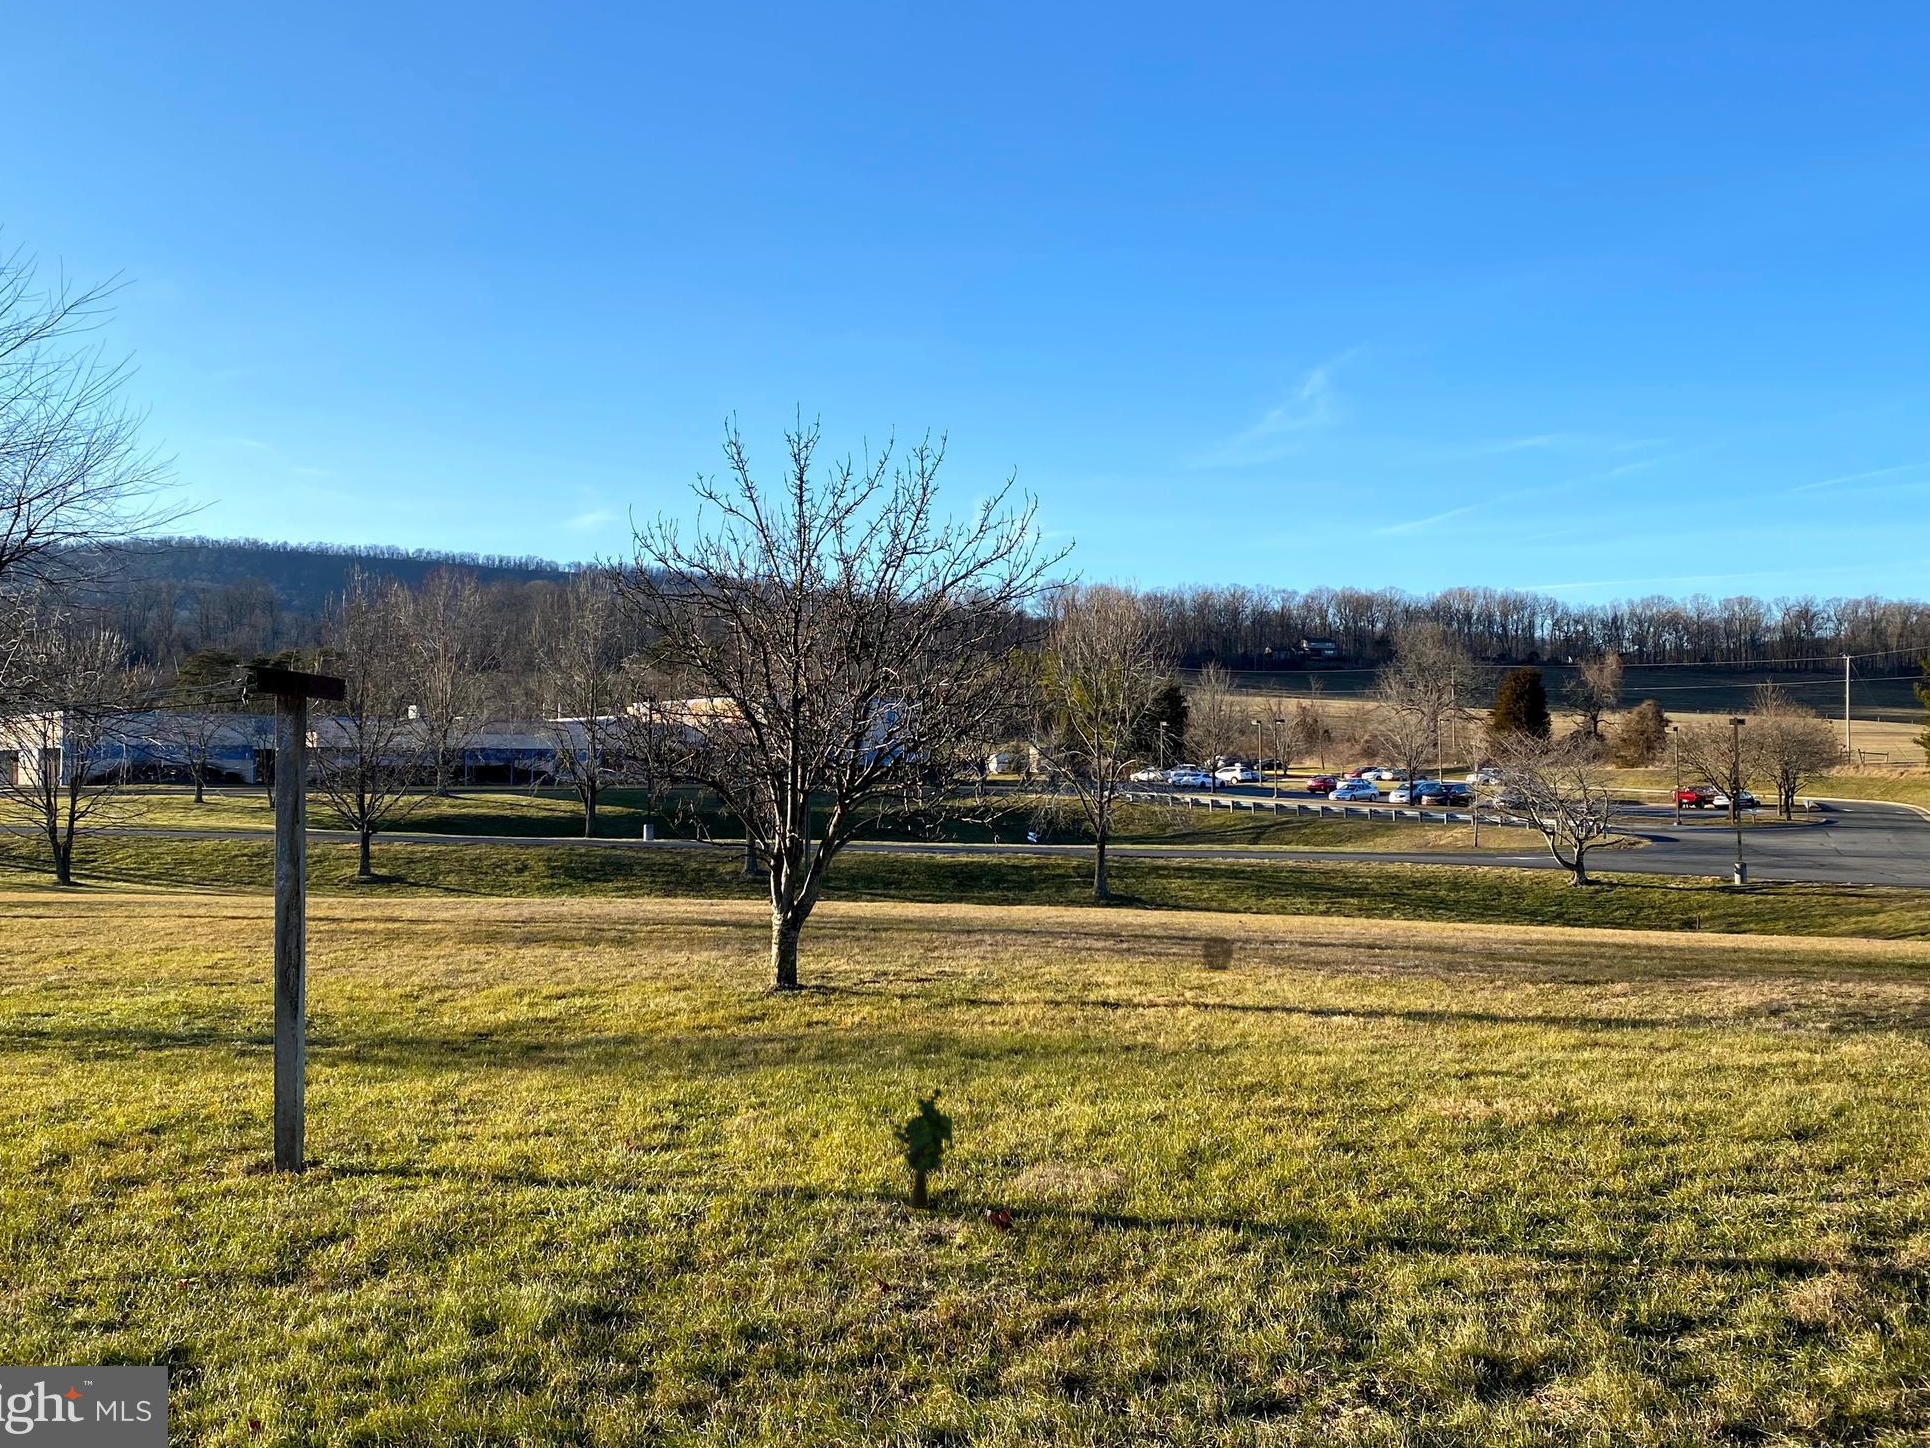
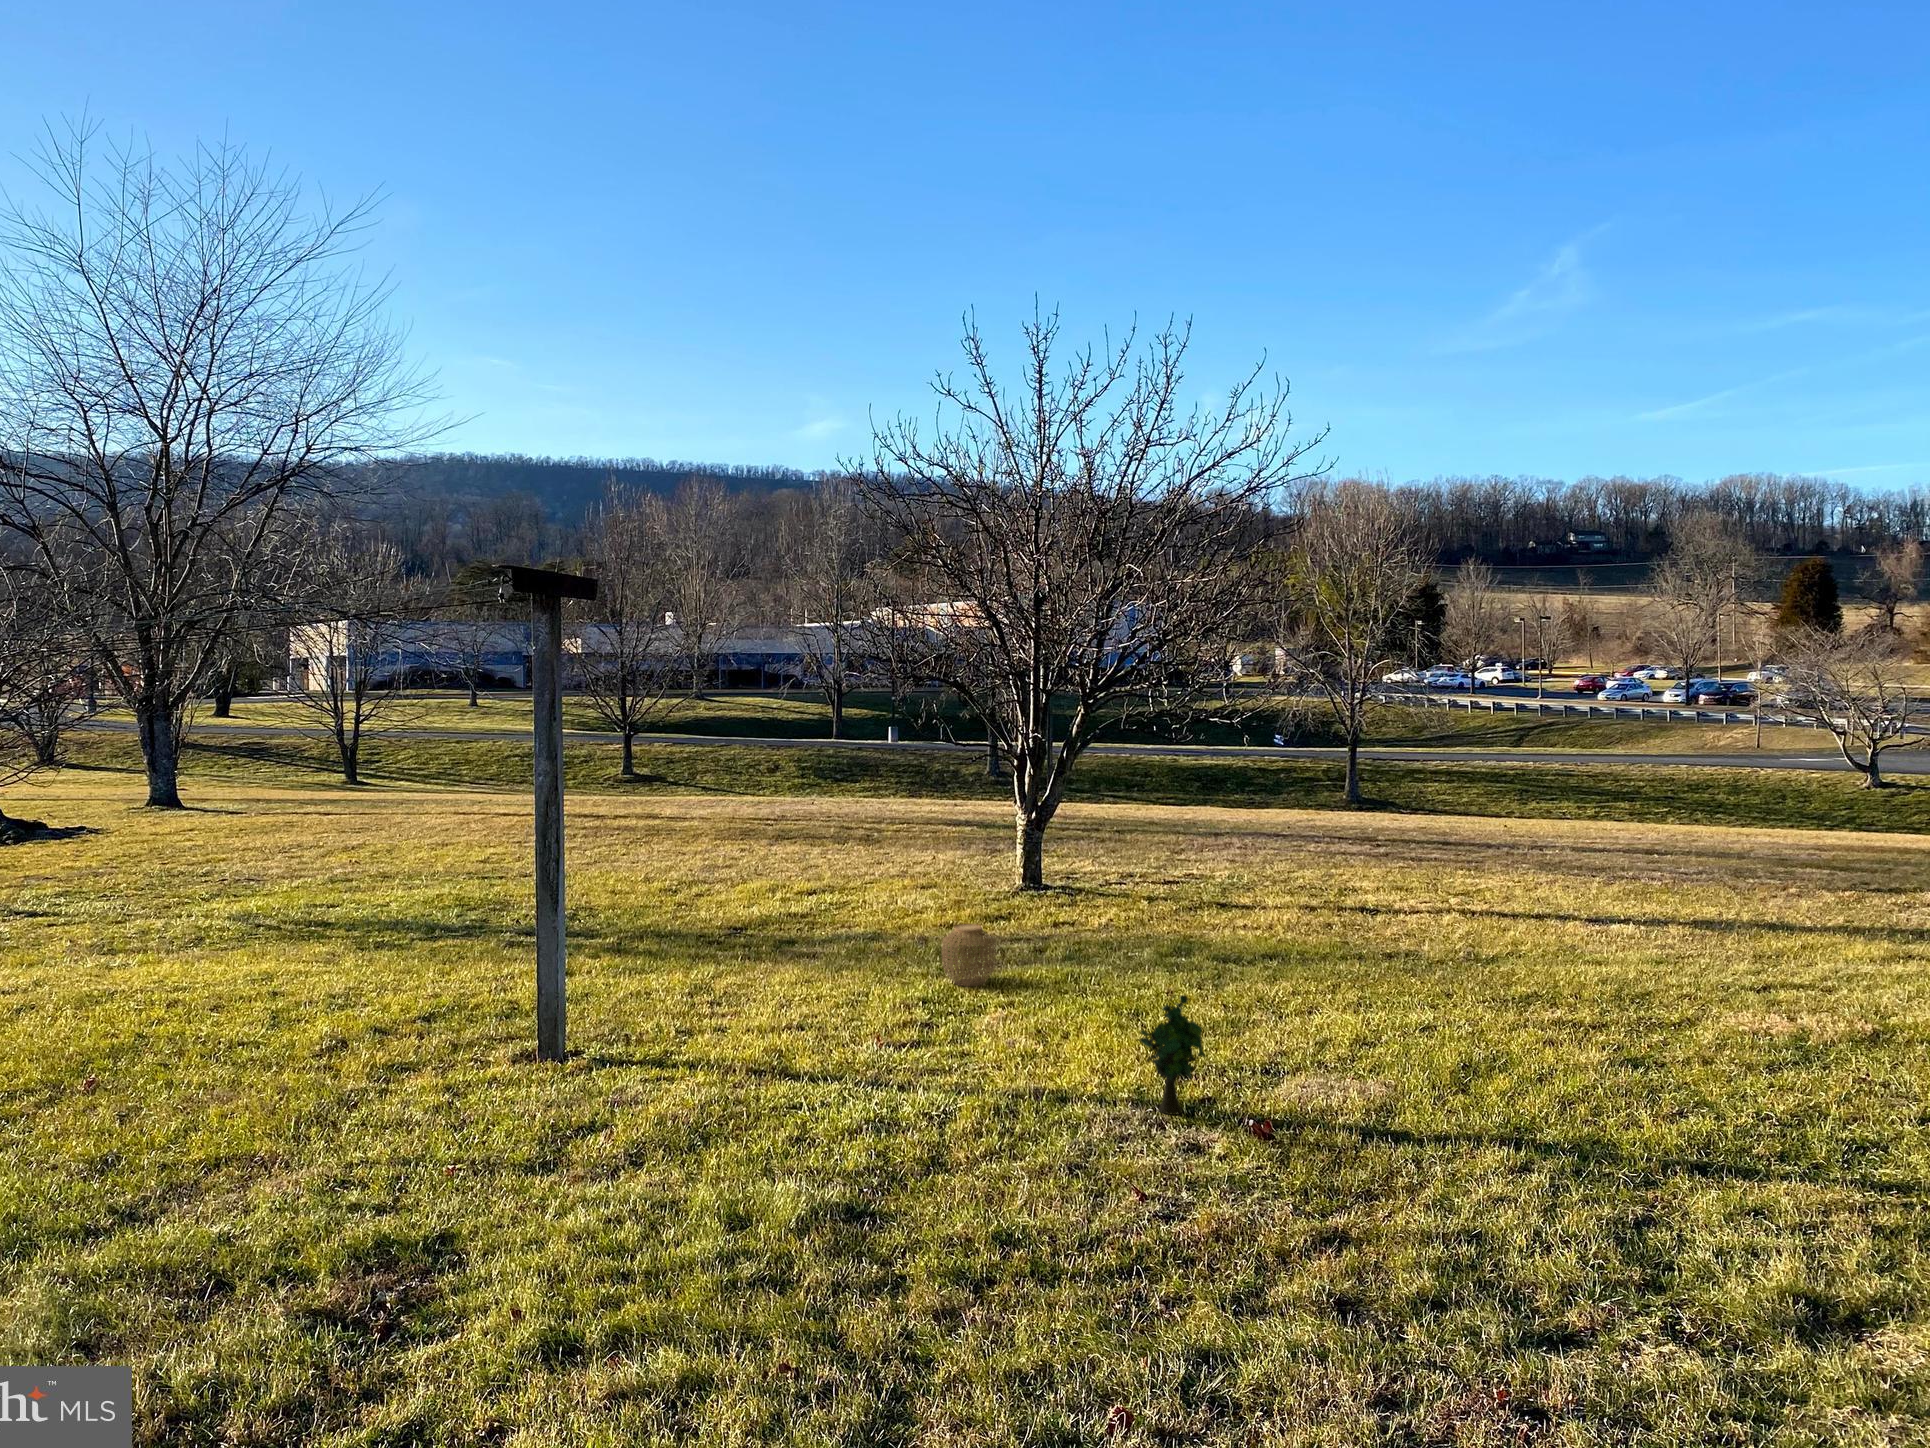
woven basket: present [1203,936,1233,969] -> present [942,924,996,986]

